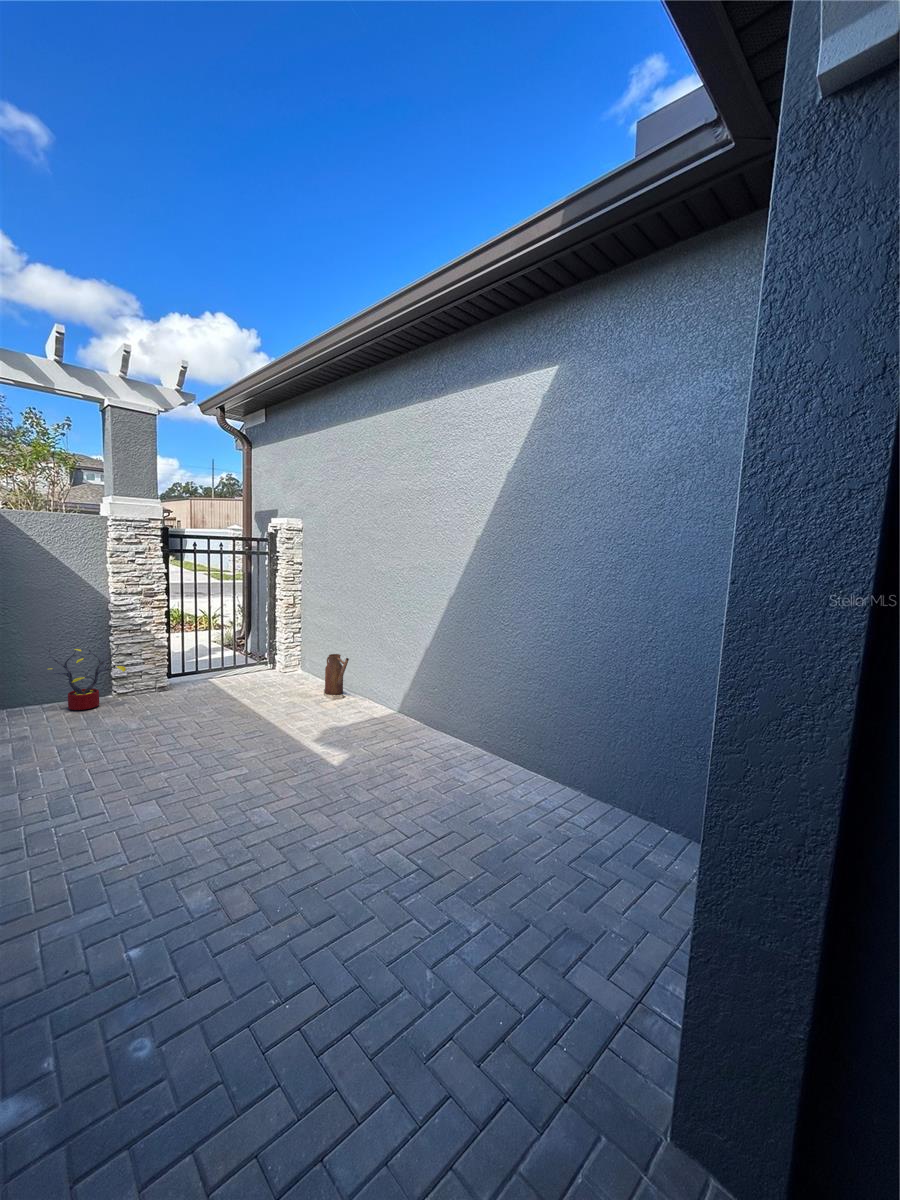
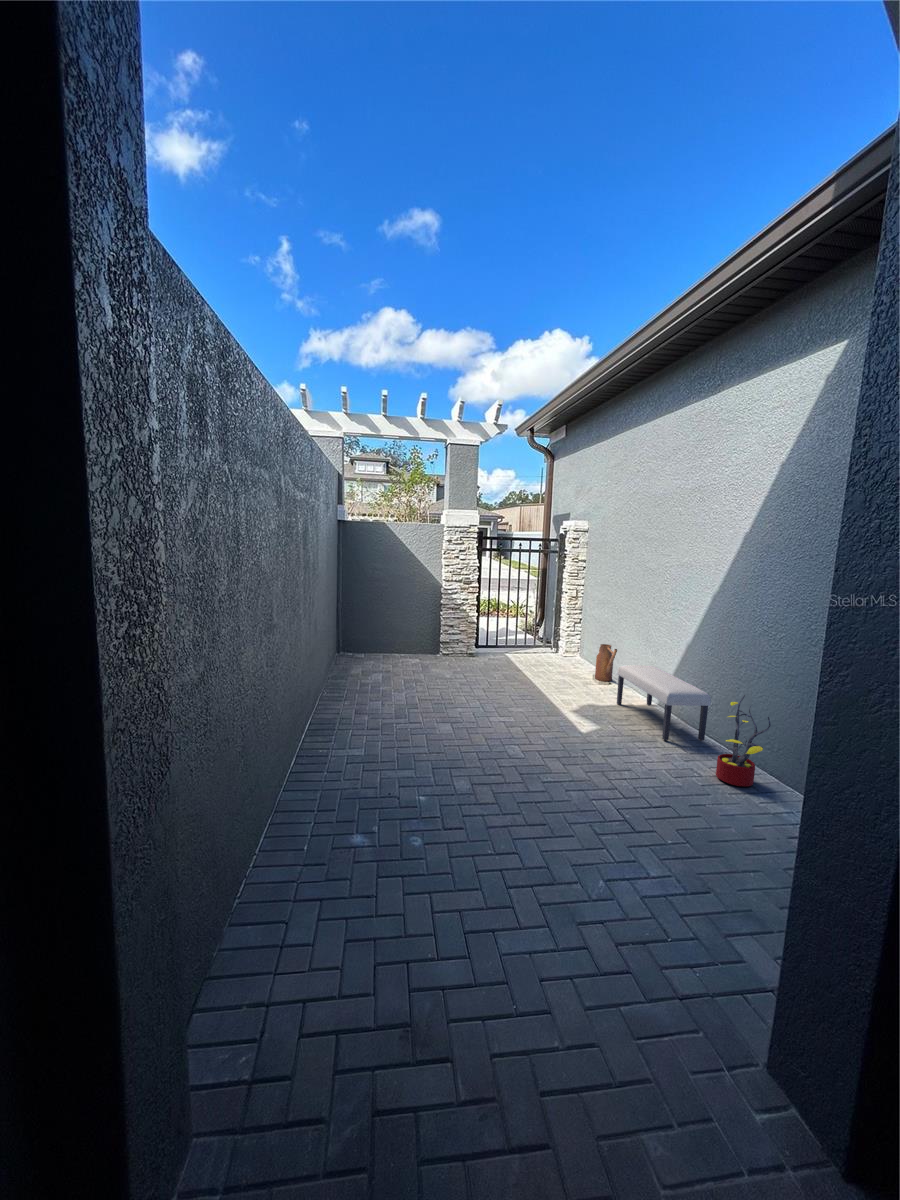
decorative plant: present [49,645,126,710] -> present [716,695,771,786]
bench: none [357,672,457,751] -> present [617,665,711,741]

